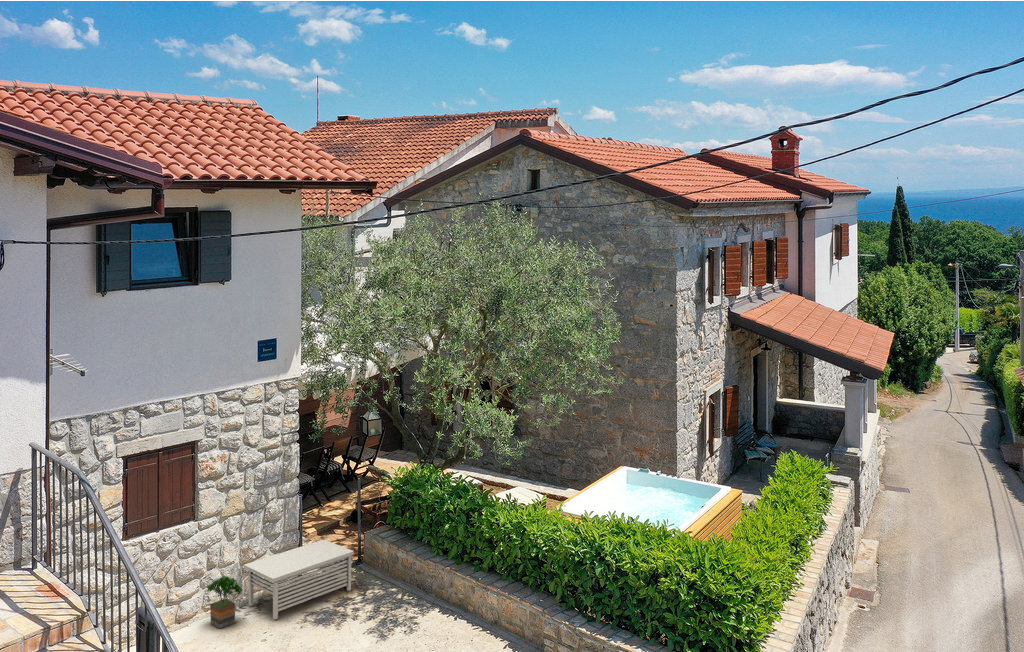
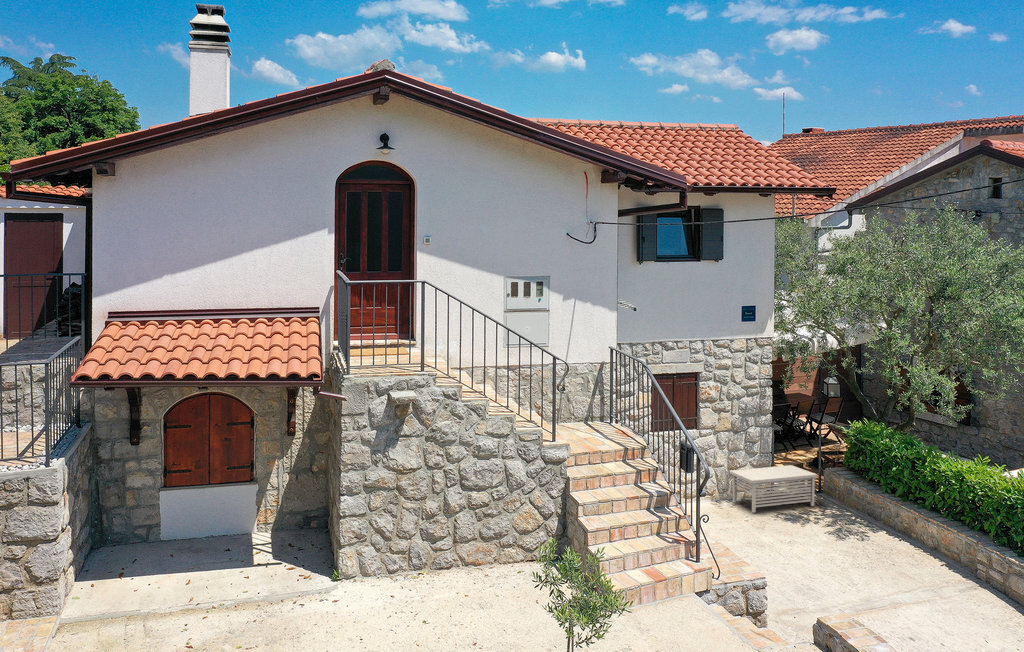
potted tree: present [207,576,242,629] -> none [703,475,730,511]

